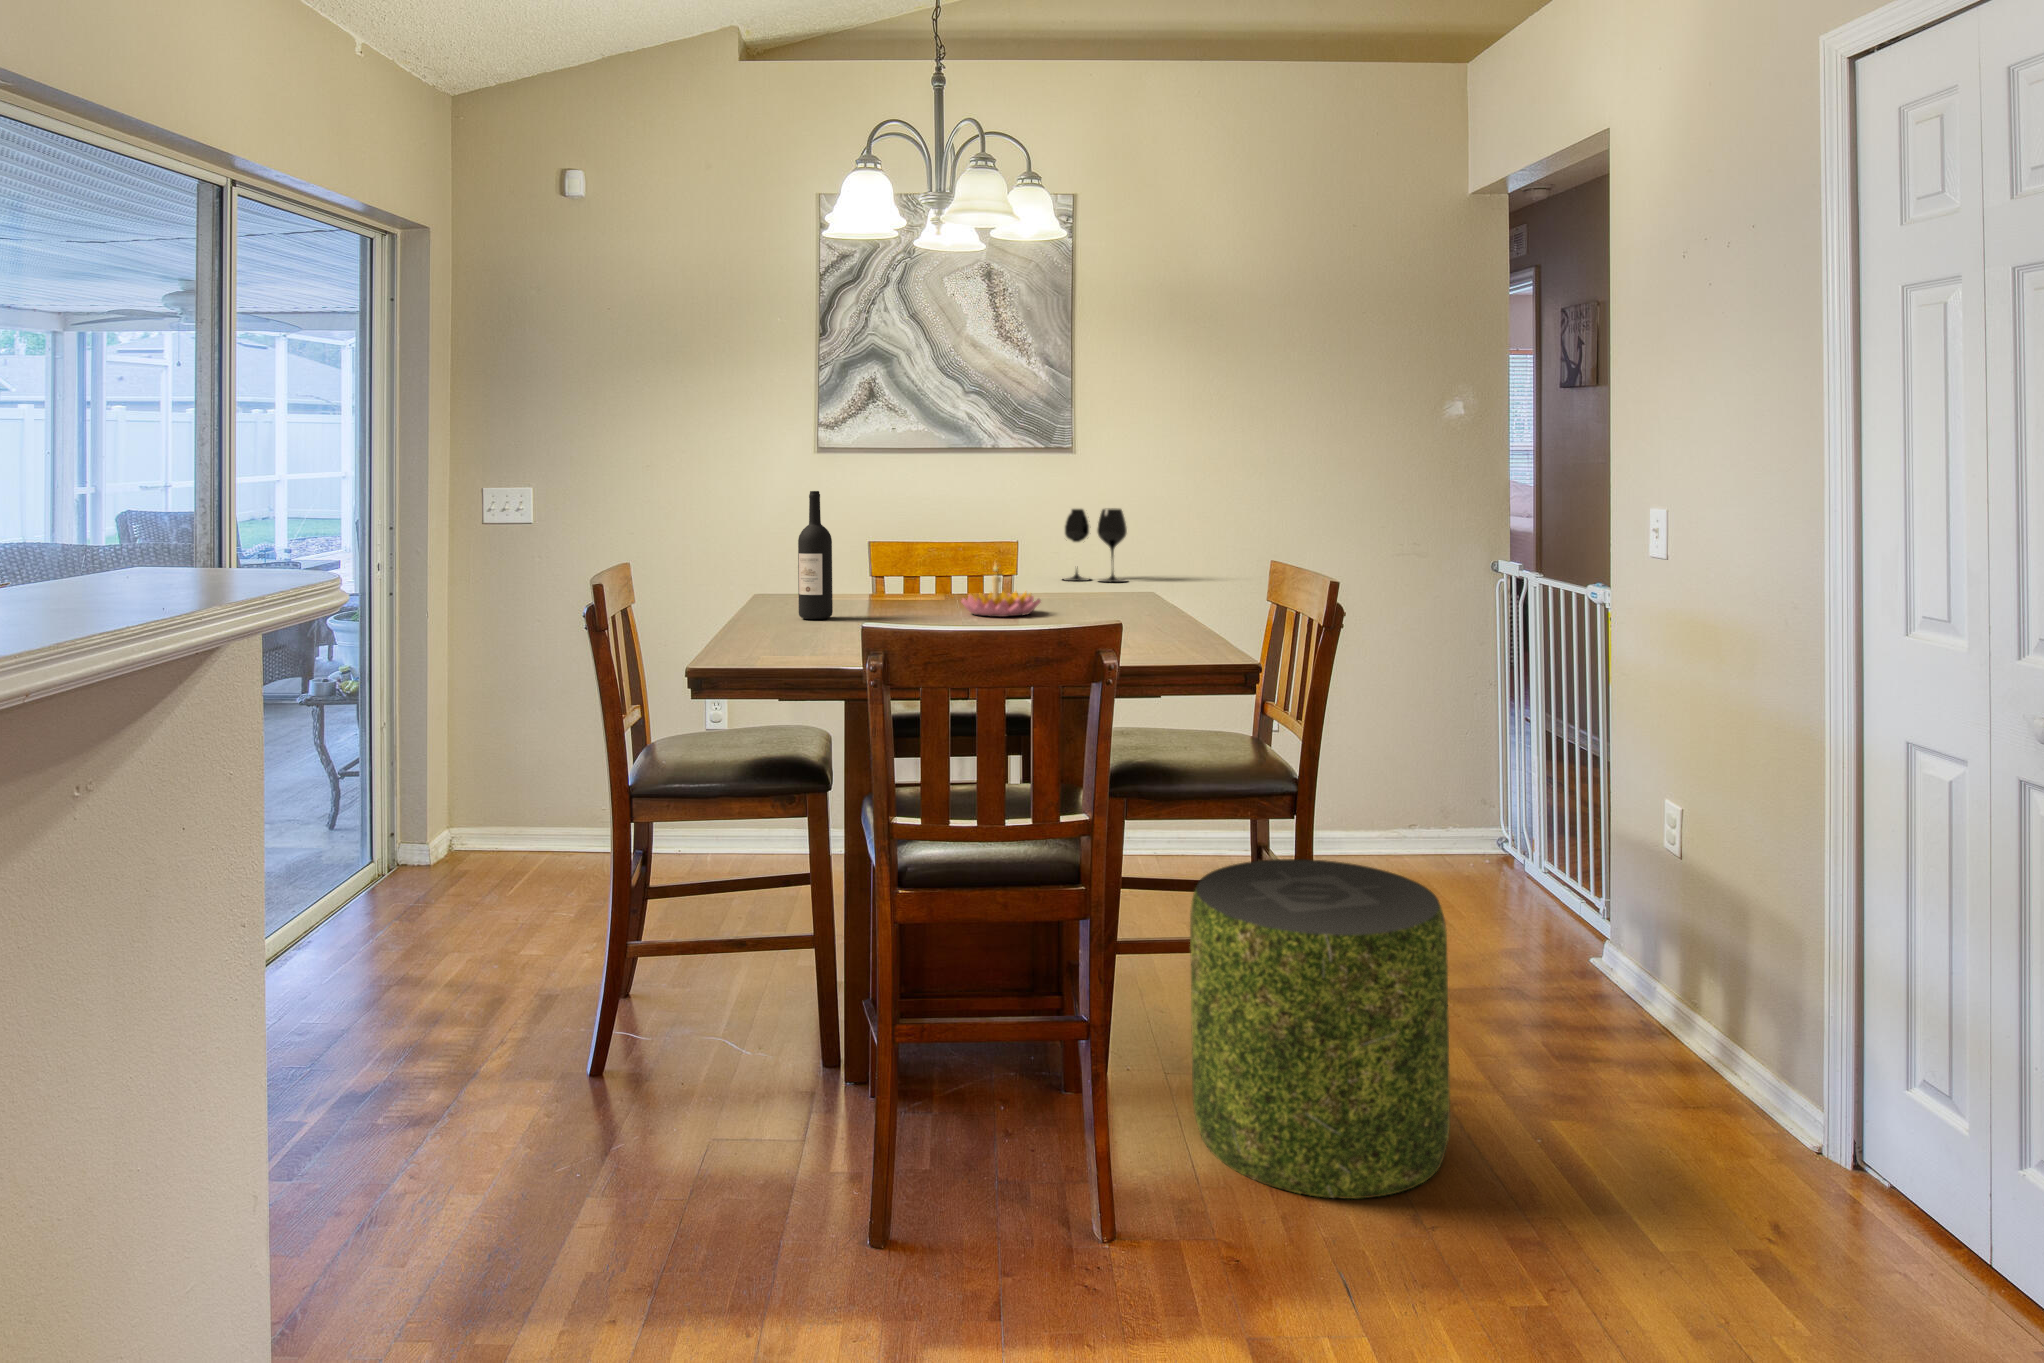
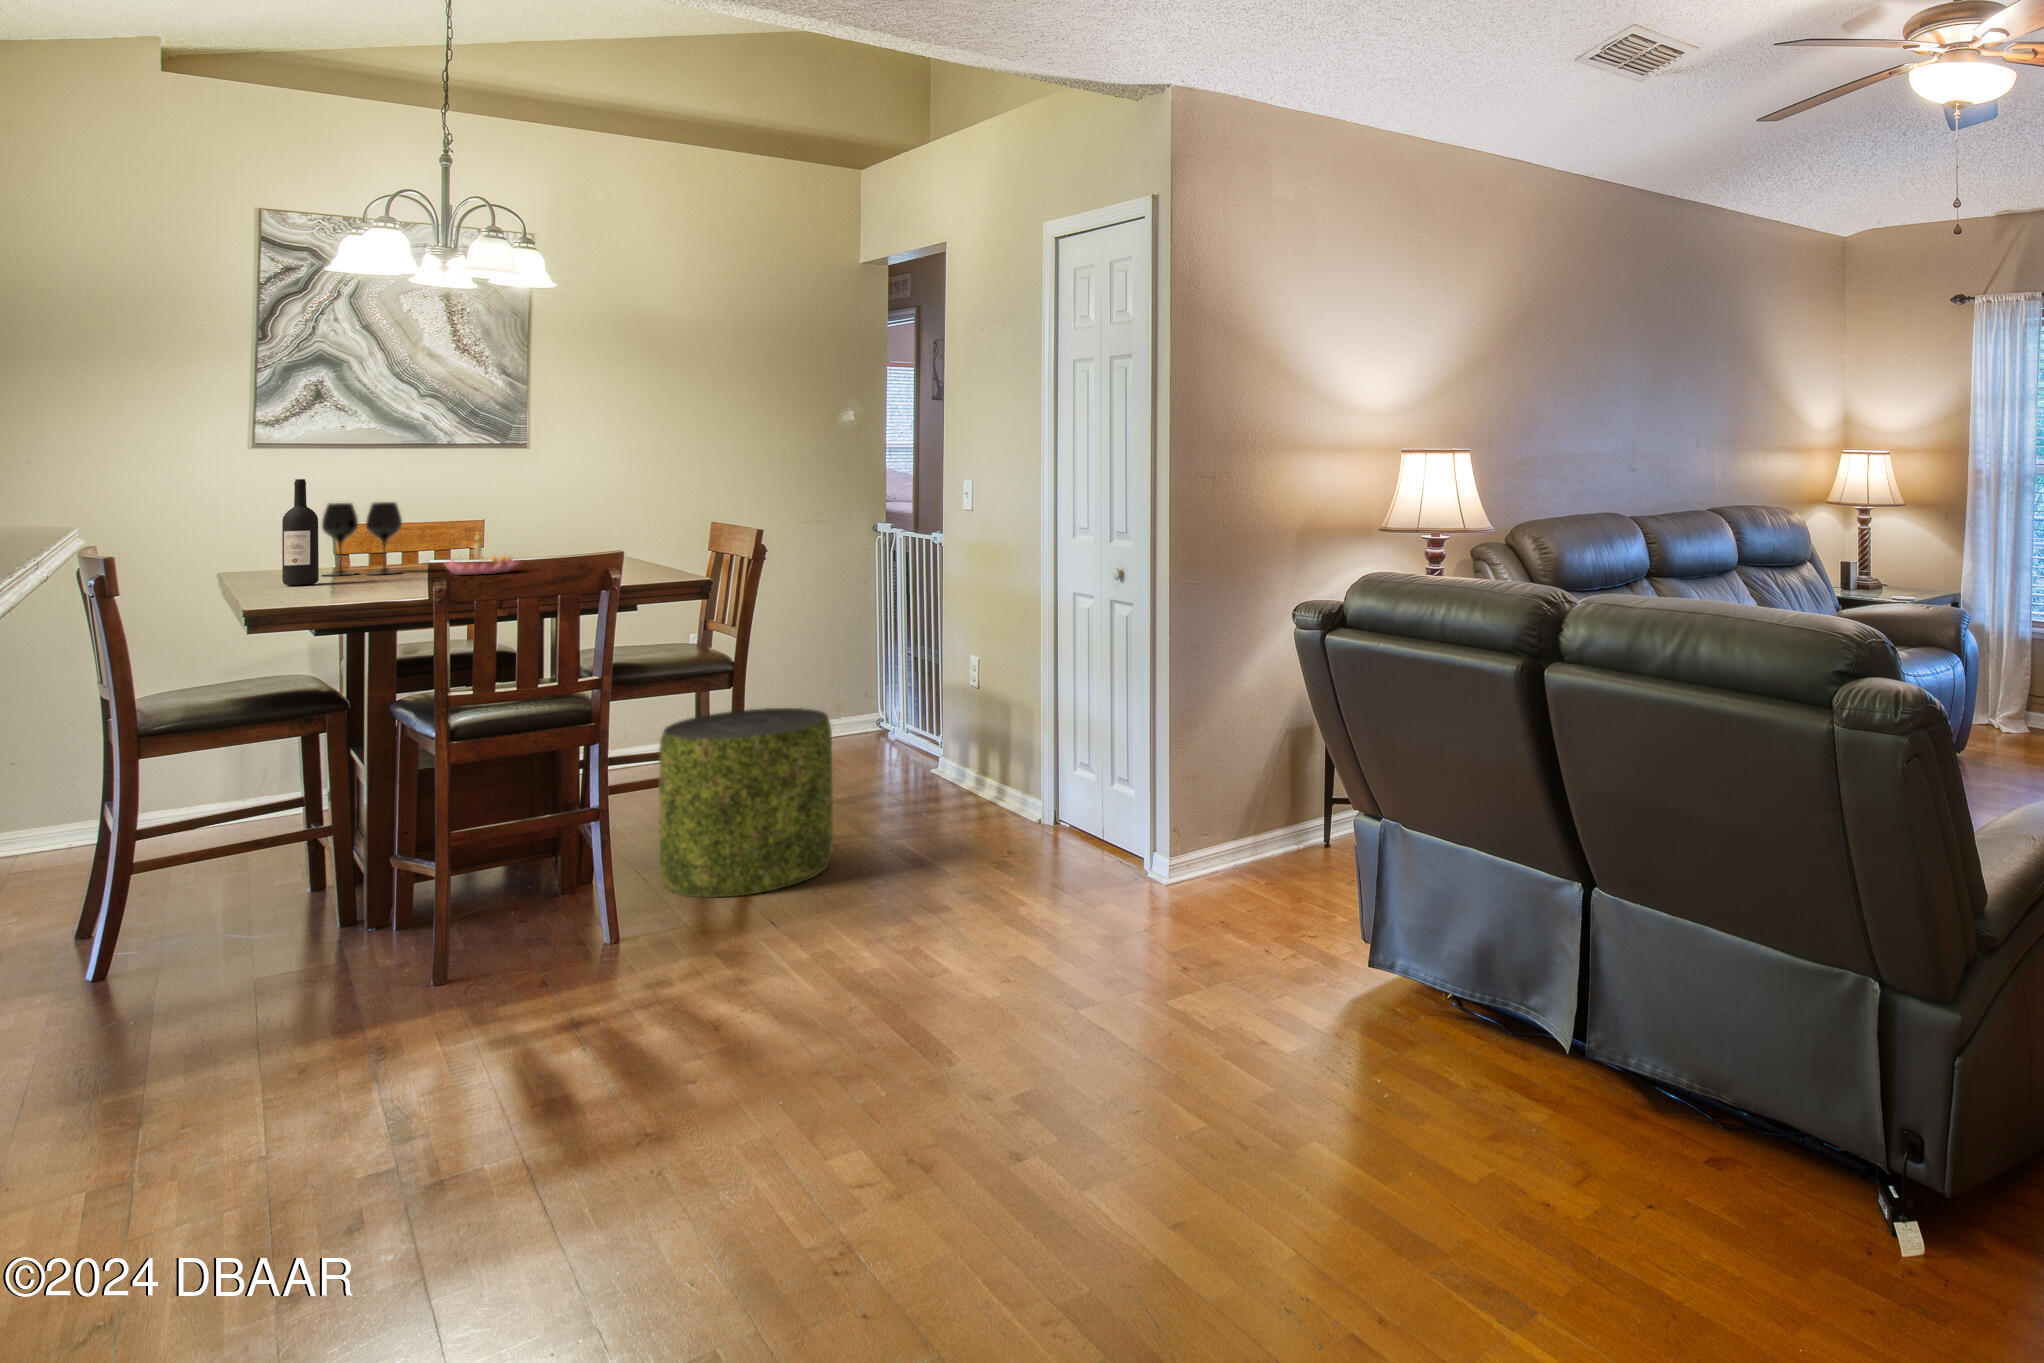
wine glass: present [1064,508,1127,582] -> present [322,502,402,576]

